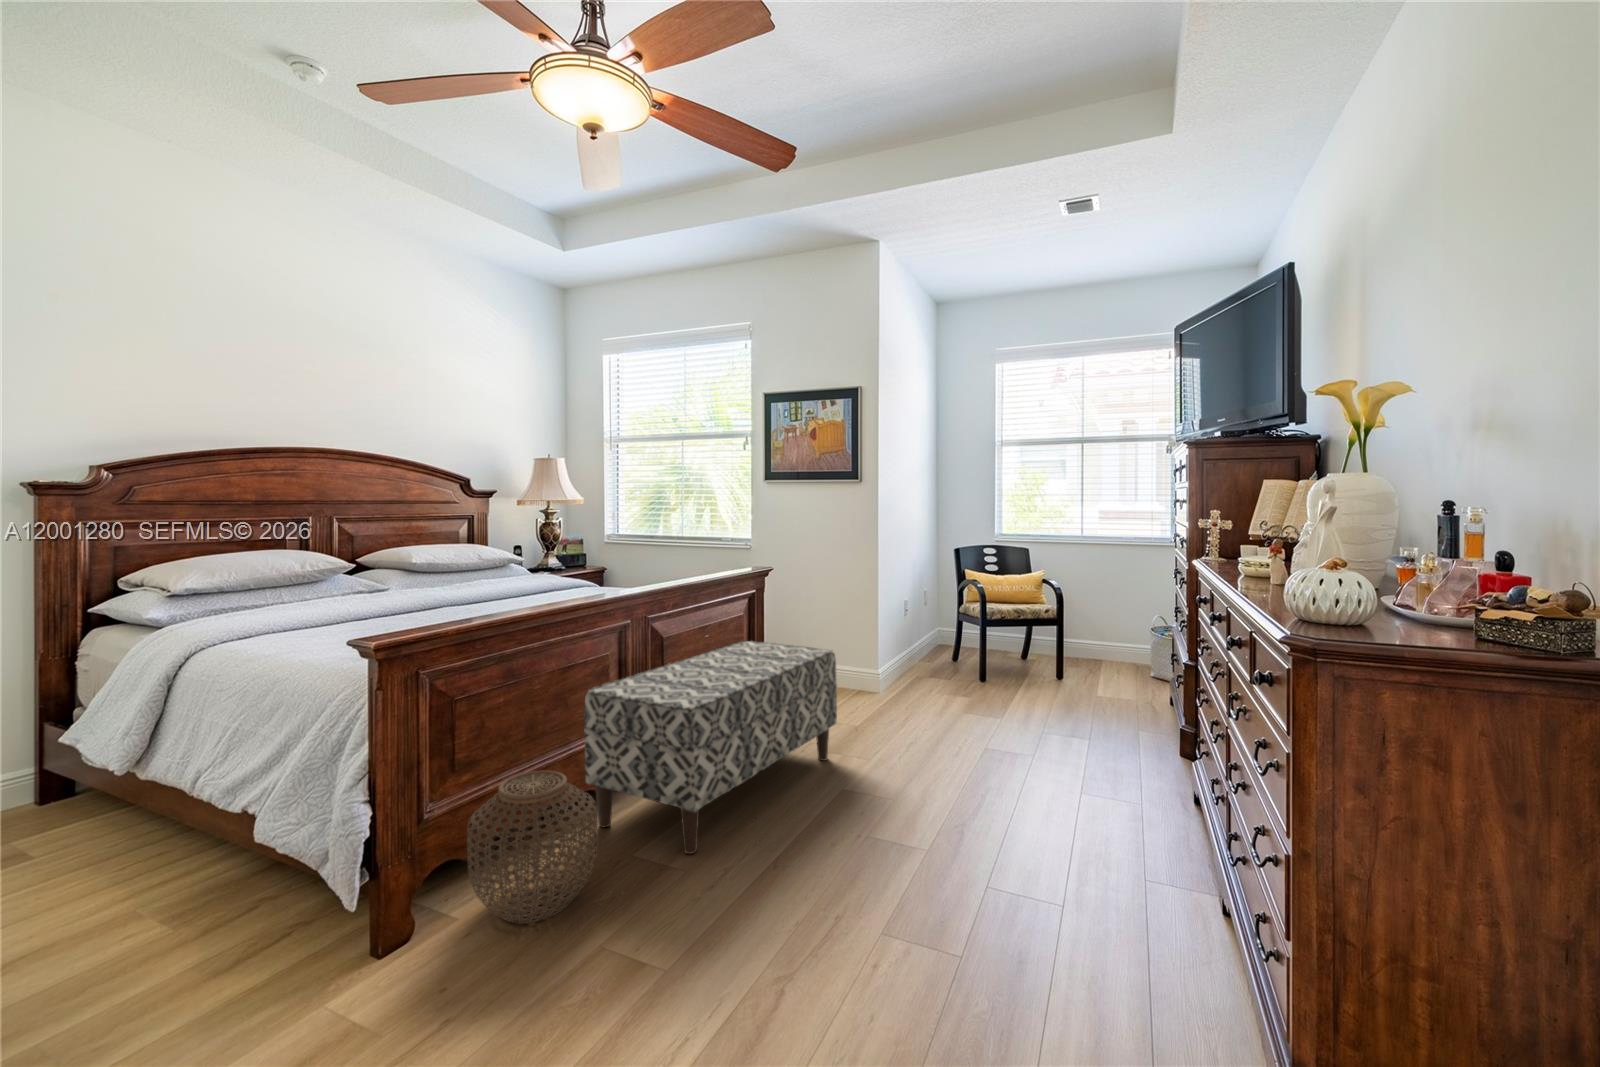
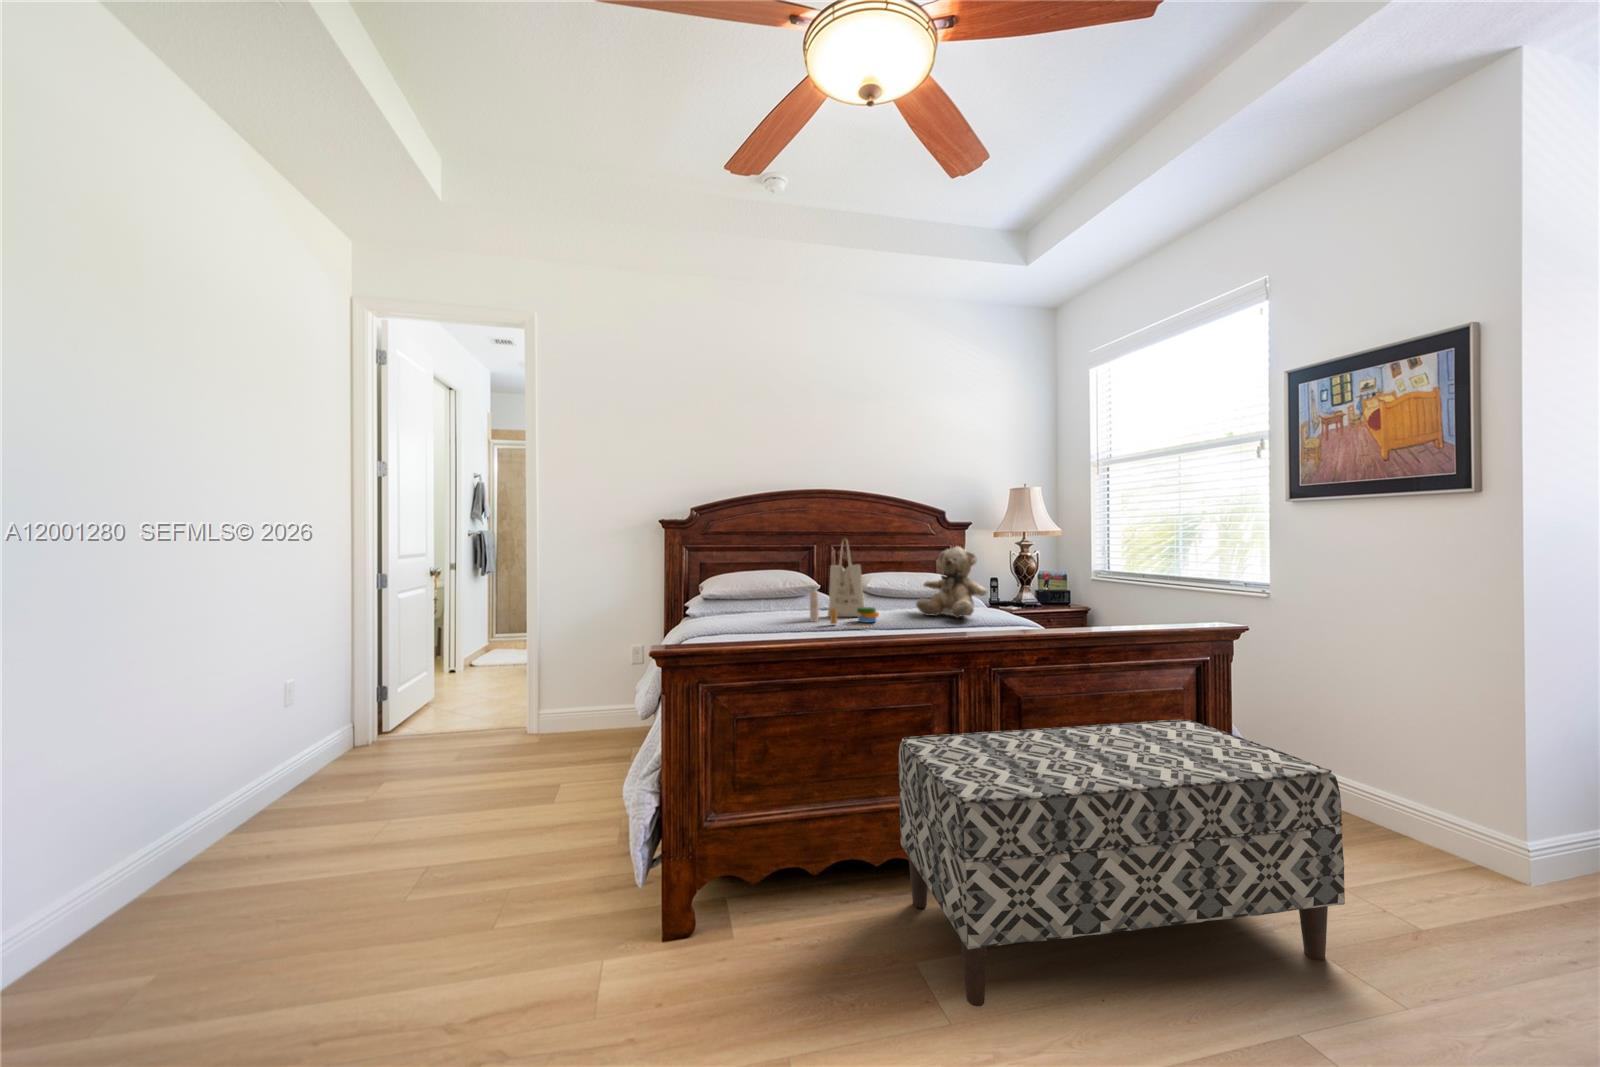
tote bag: none [375,507,472,606] -> present [810,542,879,626]
teddy bear: none [488,516,561,588] -> present [916,546,987,618]
woven basket: present [467,771,597,924] -> none [713,812,844,990]

